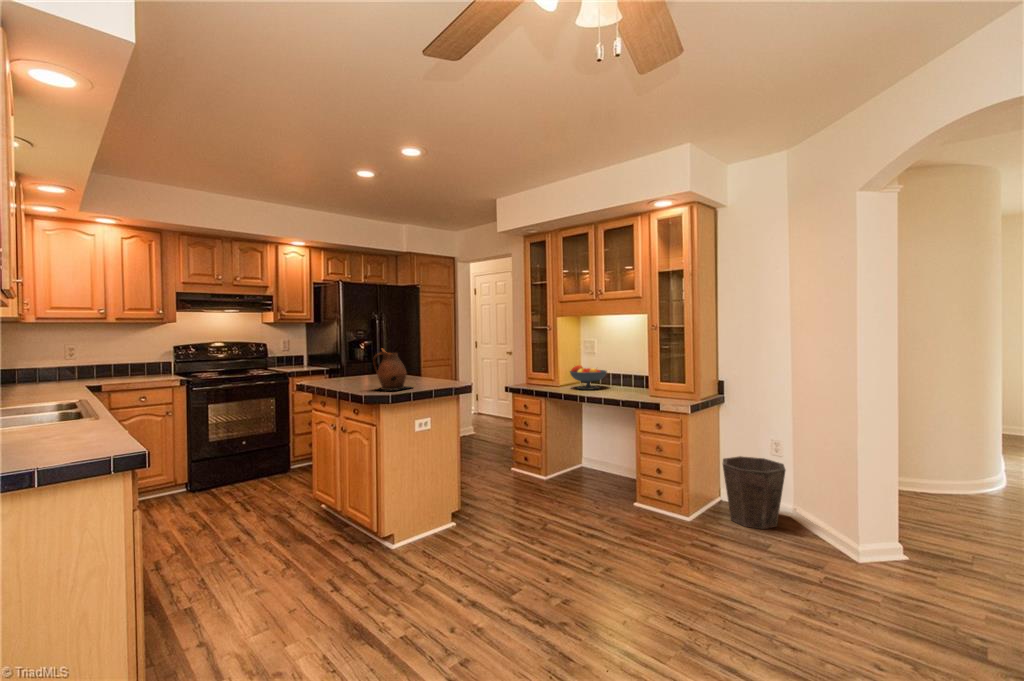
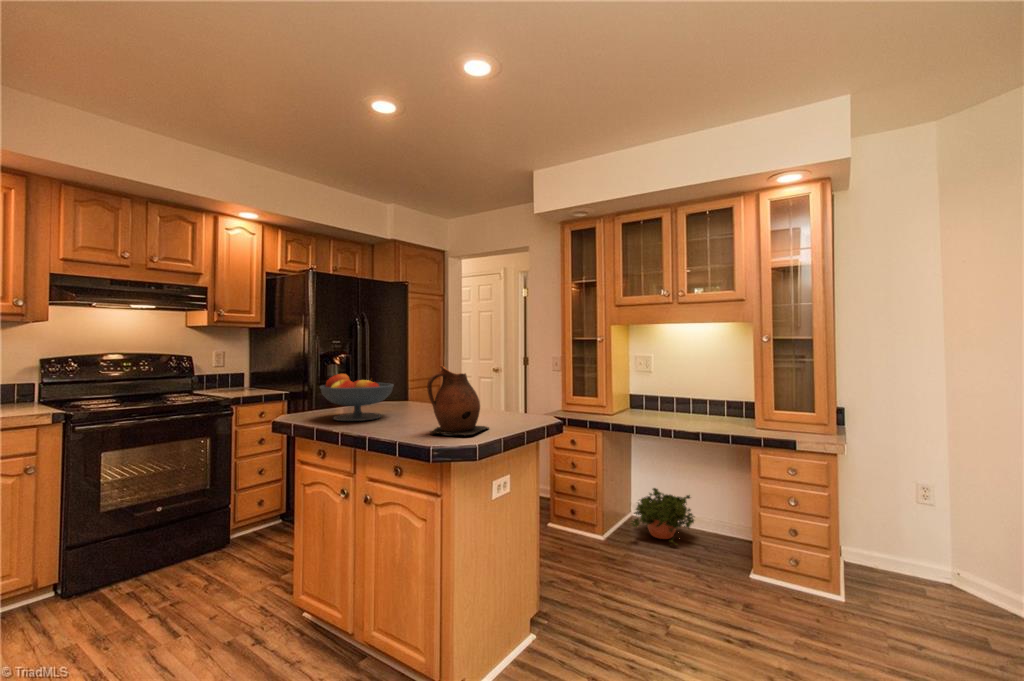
fruit bowl: present [570,365,607,389] -> present [320,374,394,421]
potted plant: none [564,443,620,486] -> present [631,488,694,544]
waste bin: present [723,456,785,529] -> none [864,506,966,608]

